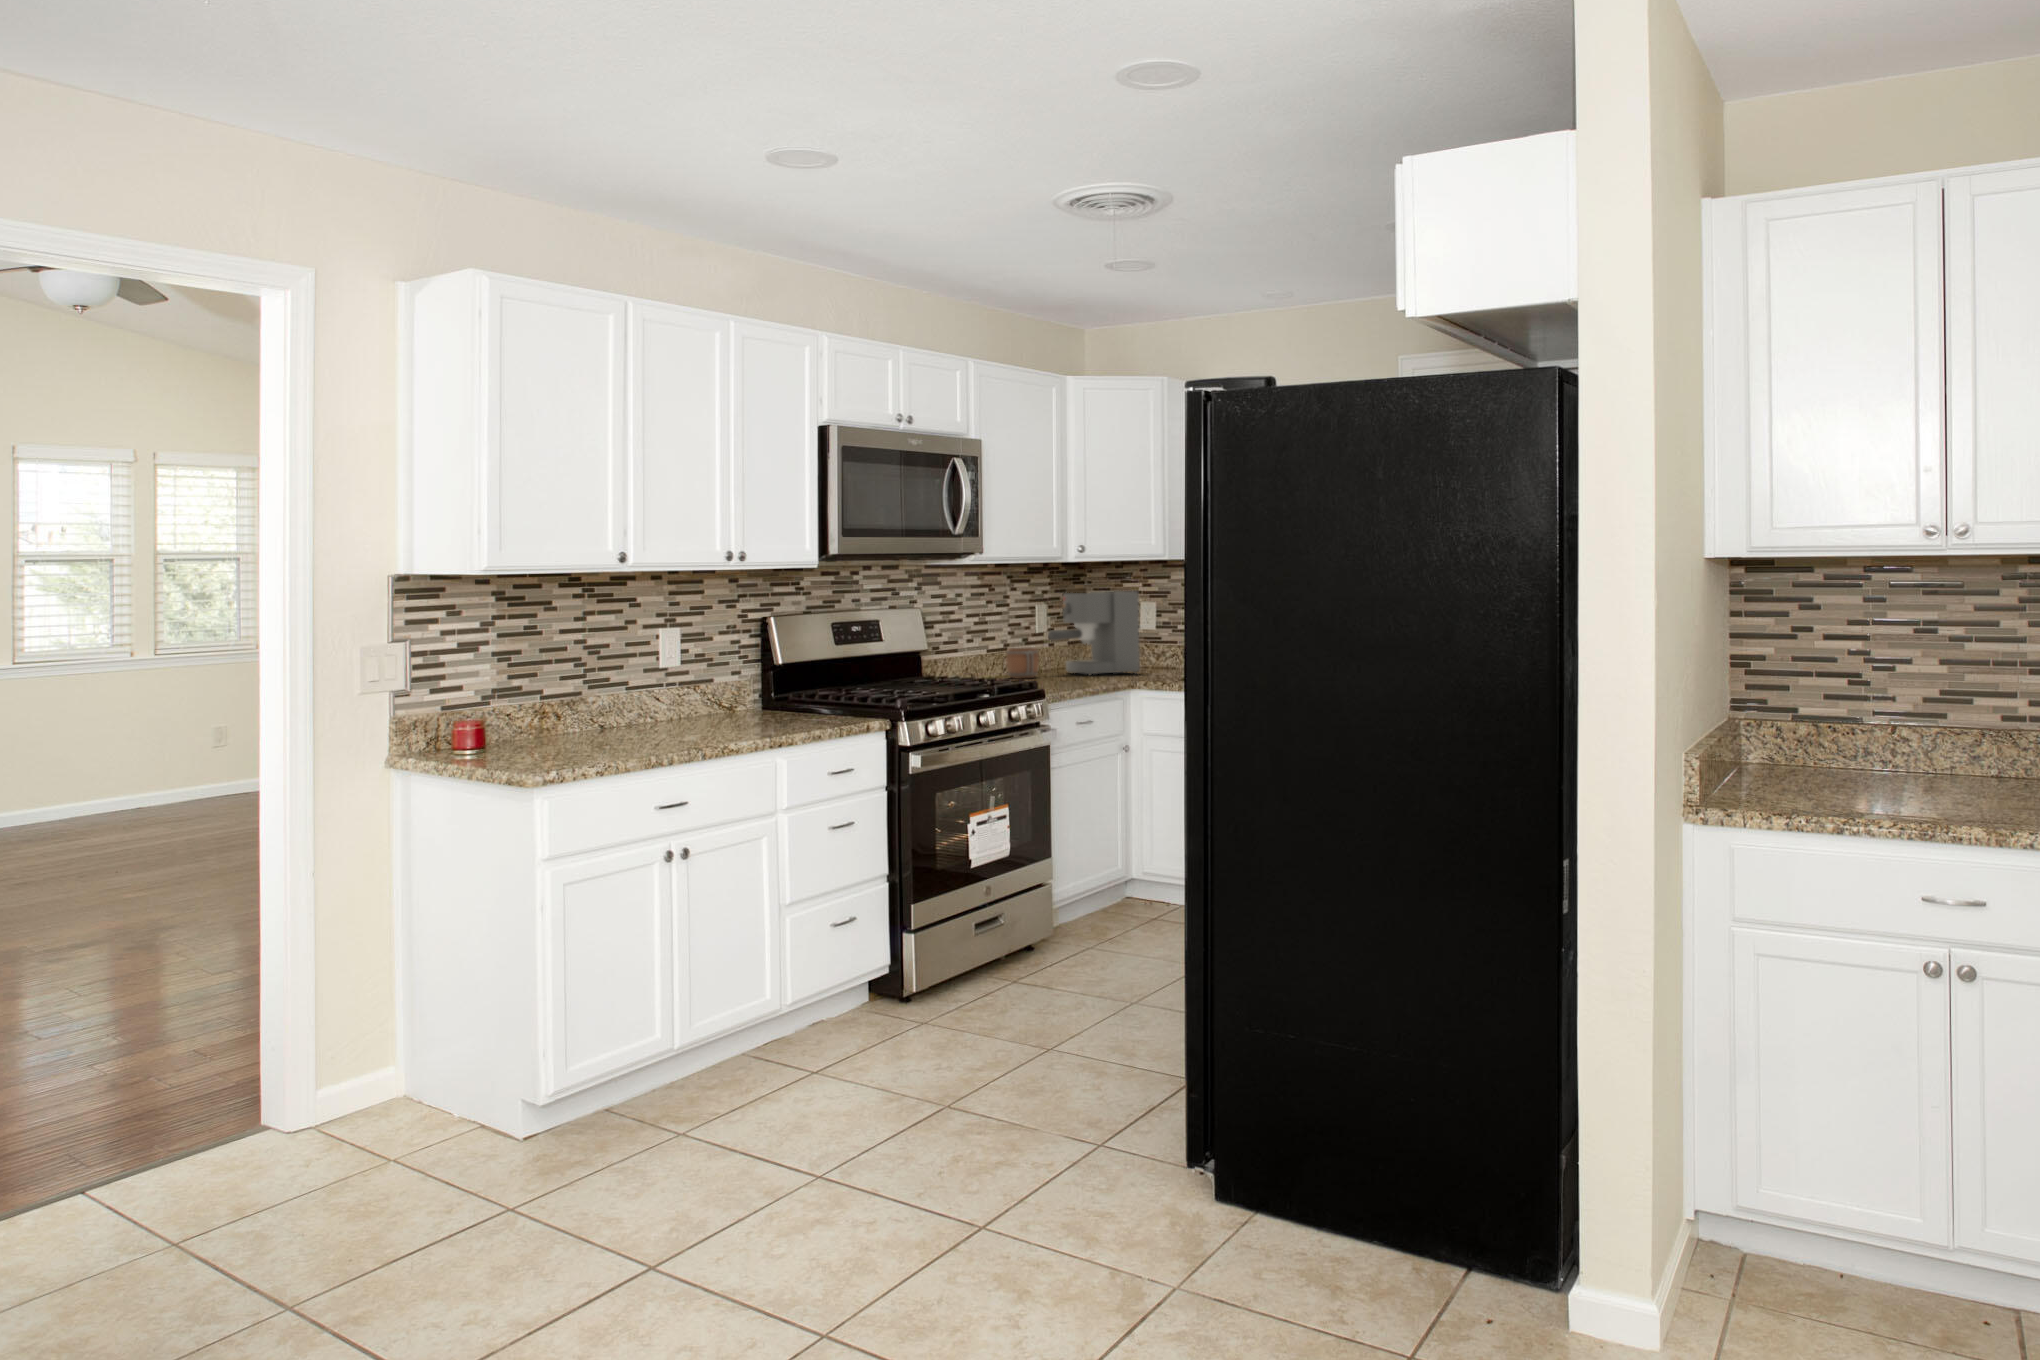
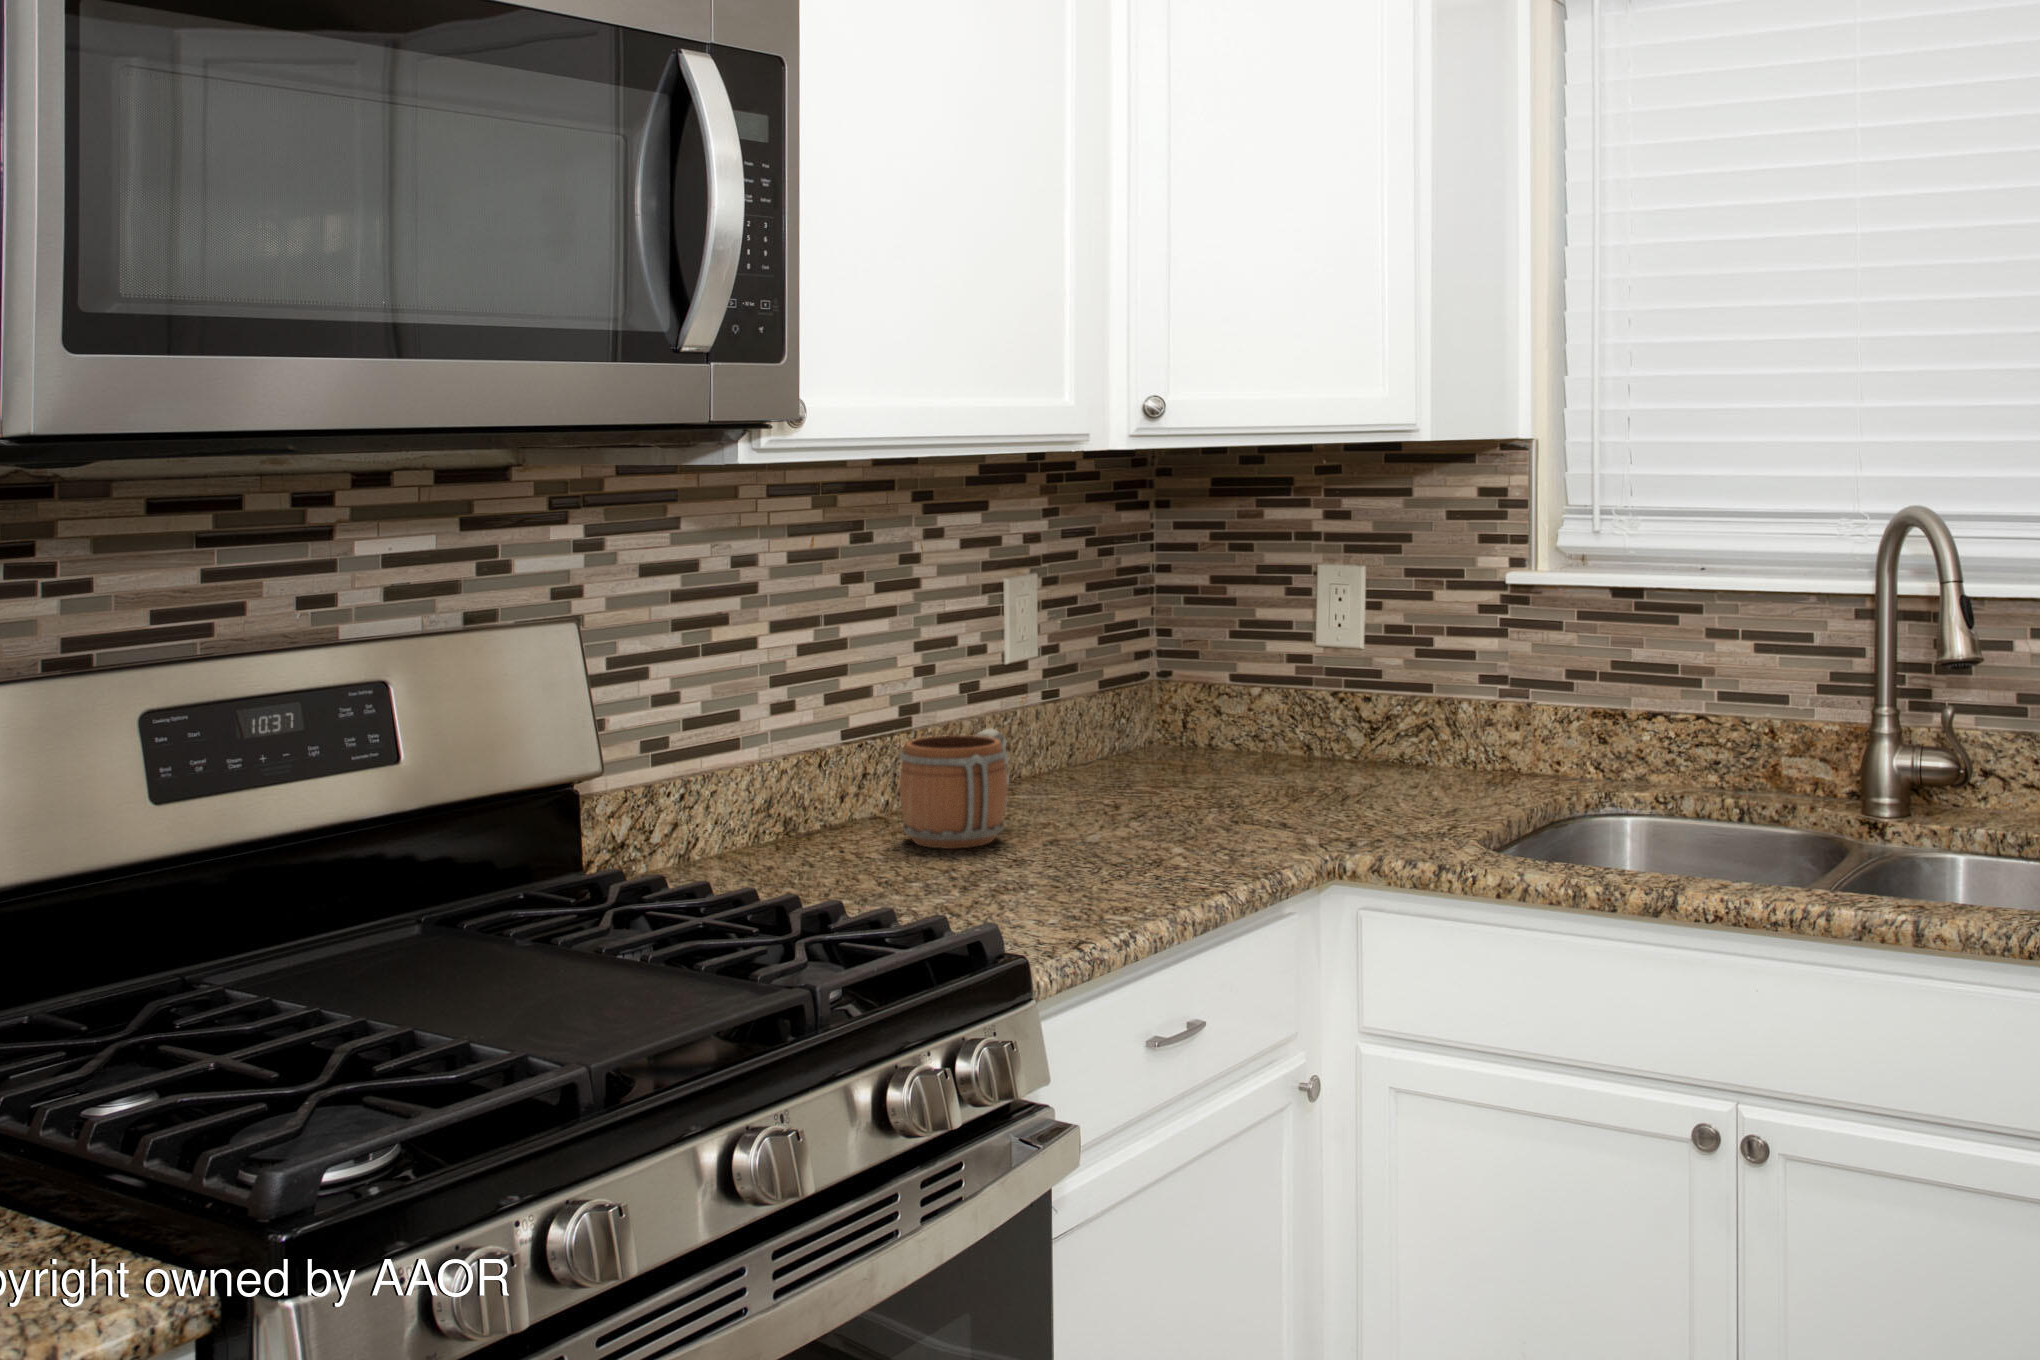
coffee maker: present [1048,591,1140,675] -> none [1040,540,1329,819]

